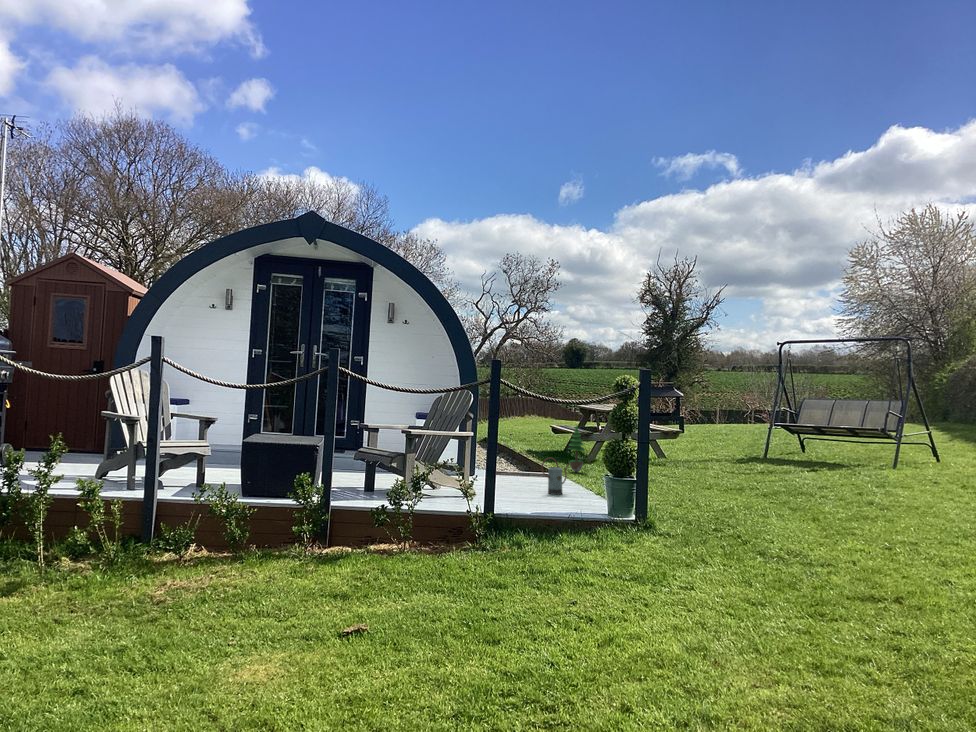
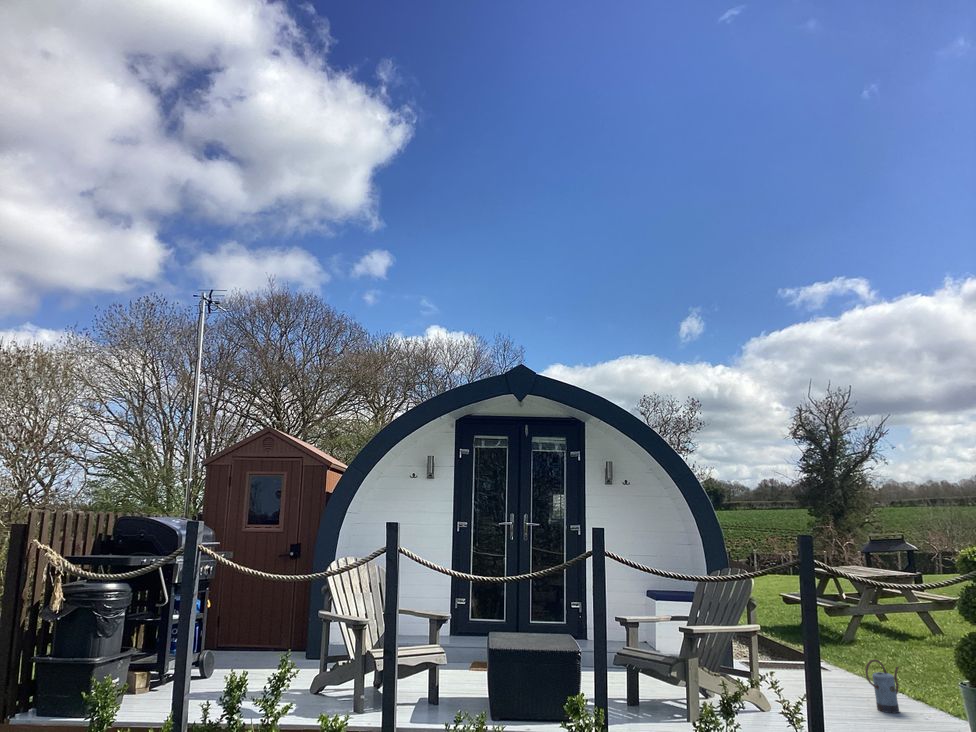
potted tree: present [568,425,585,472] -> none [838,601,863,665]

